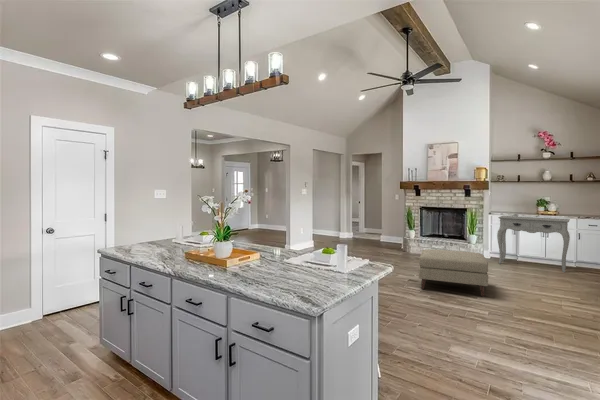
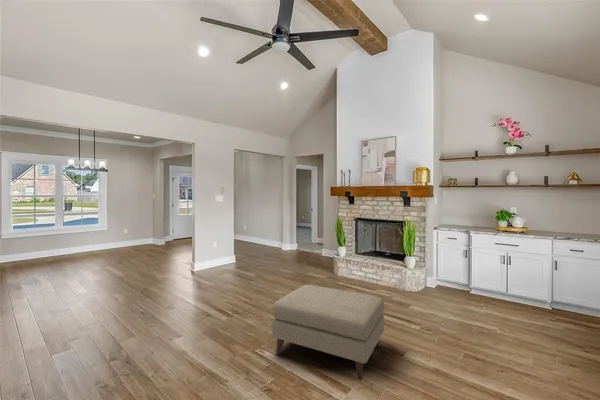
console table: present [497,216,570,272] -> none [438,232,540,321]

